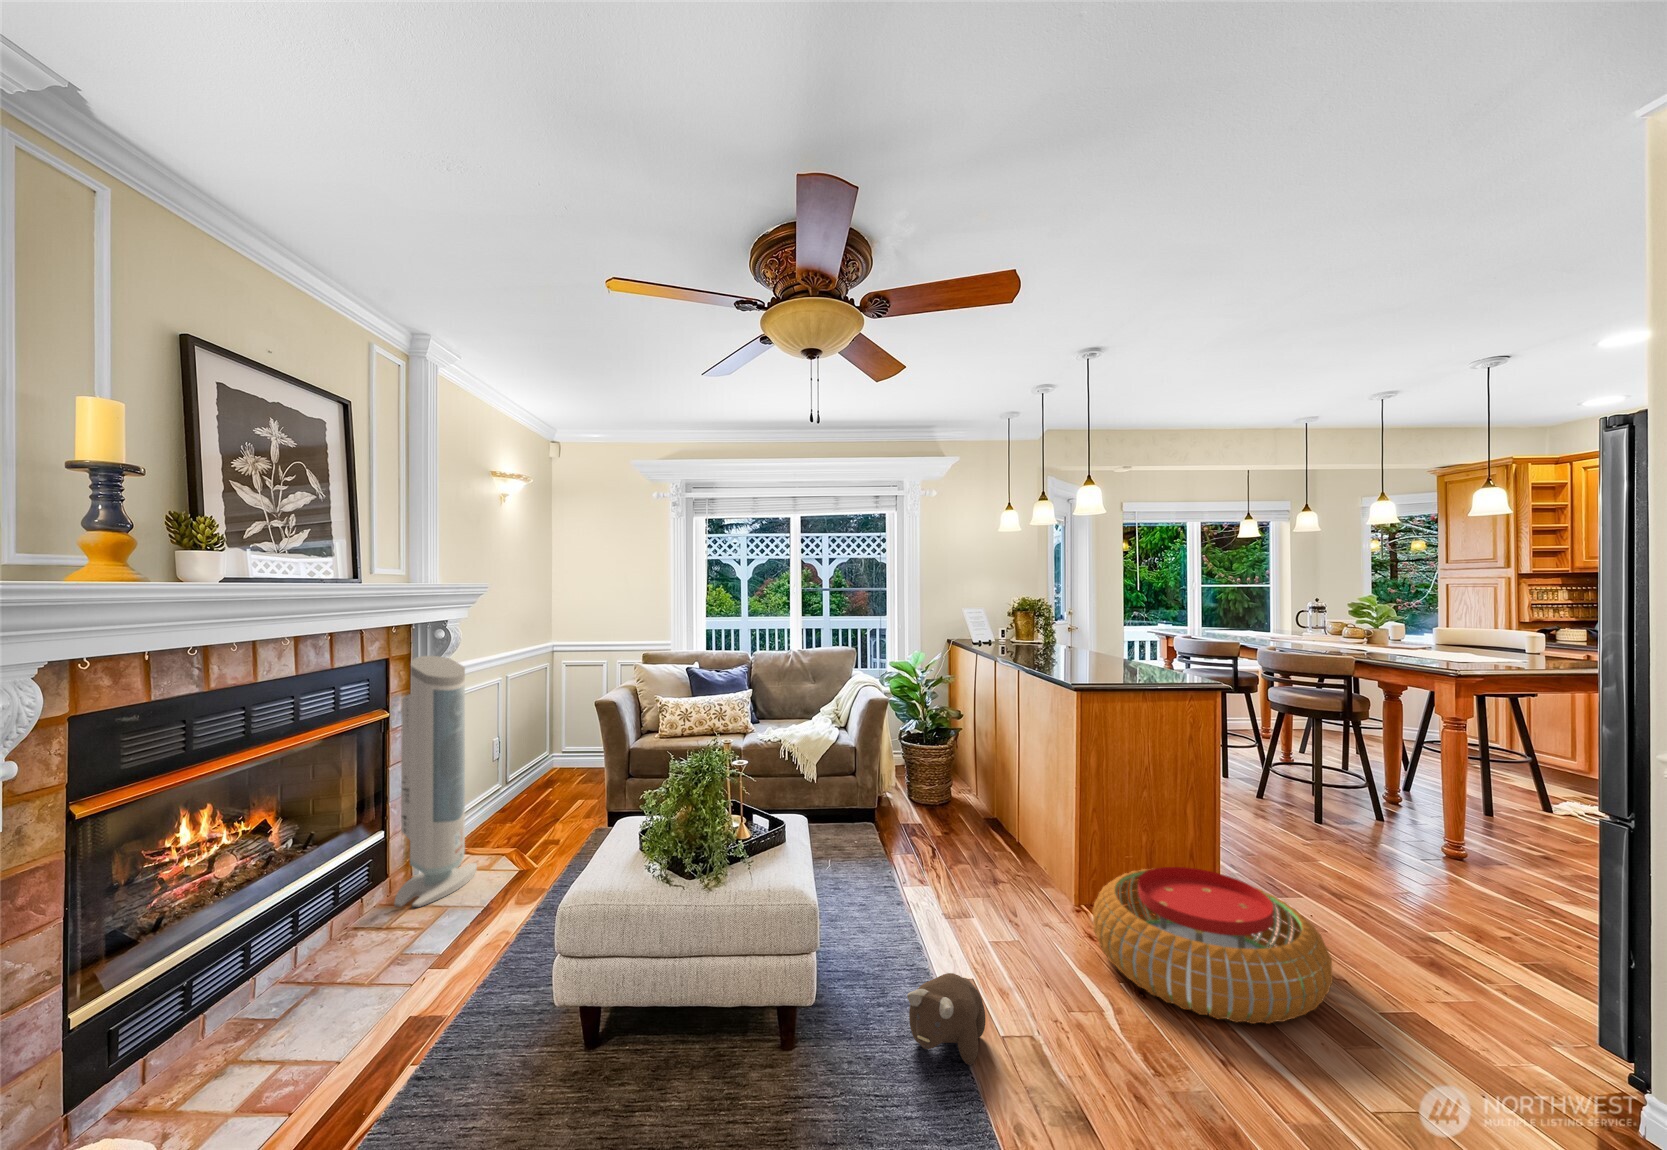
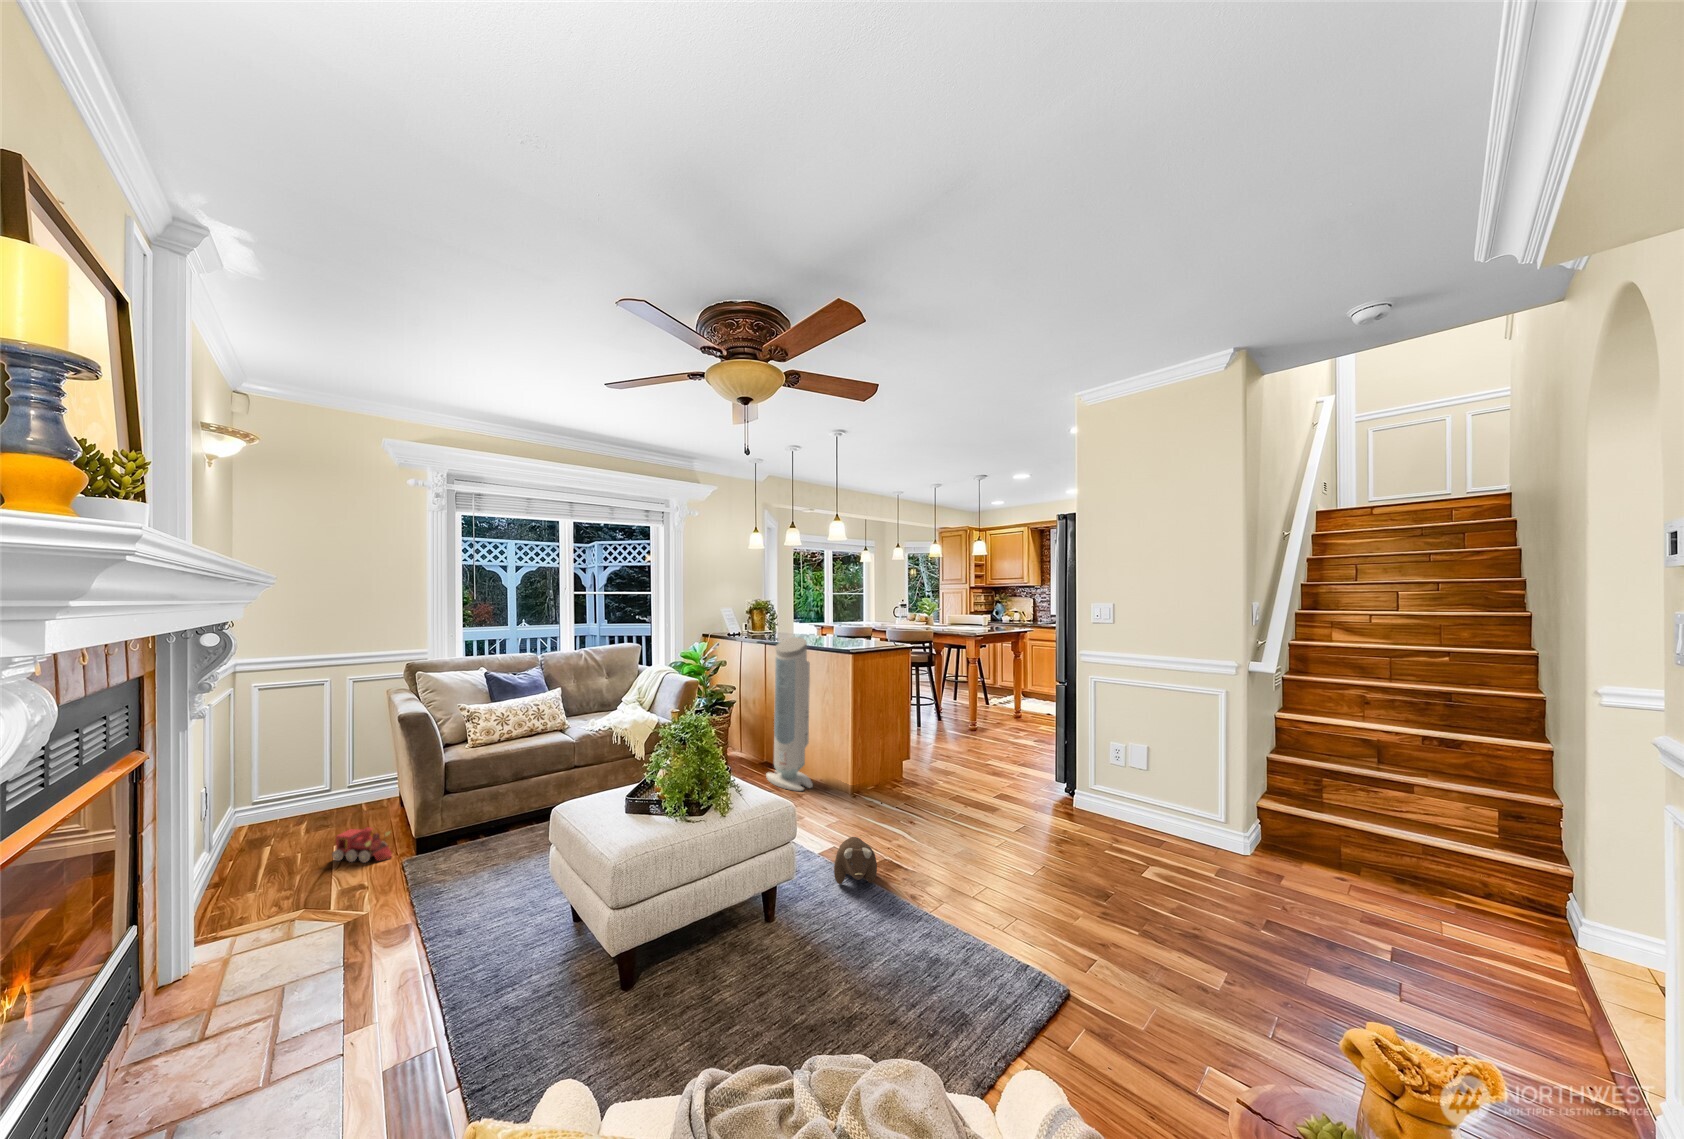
air purifier: present [394,656,477,907] -> present [766,637,813,791]
toy train: none [535,802,573,837] -> present [332,827,392,863]
pouf: present [1092,867,1333,1024] -> none [873,754,984,824]

